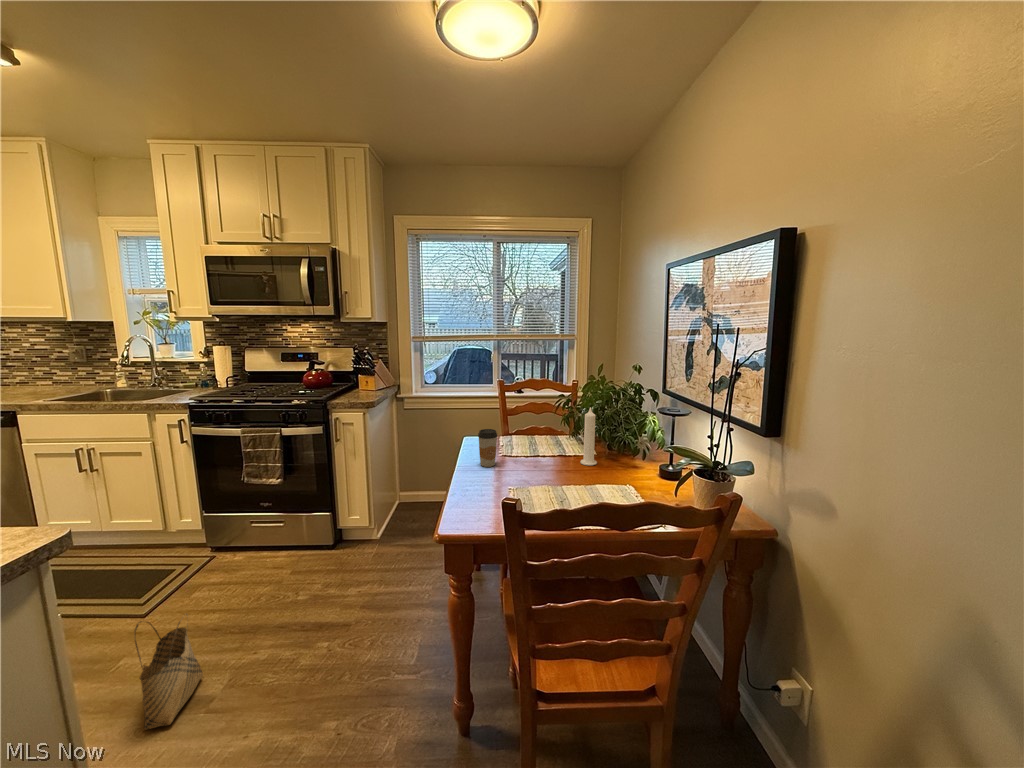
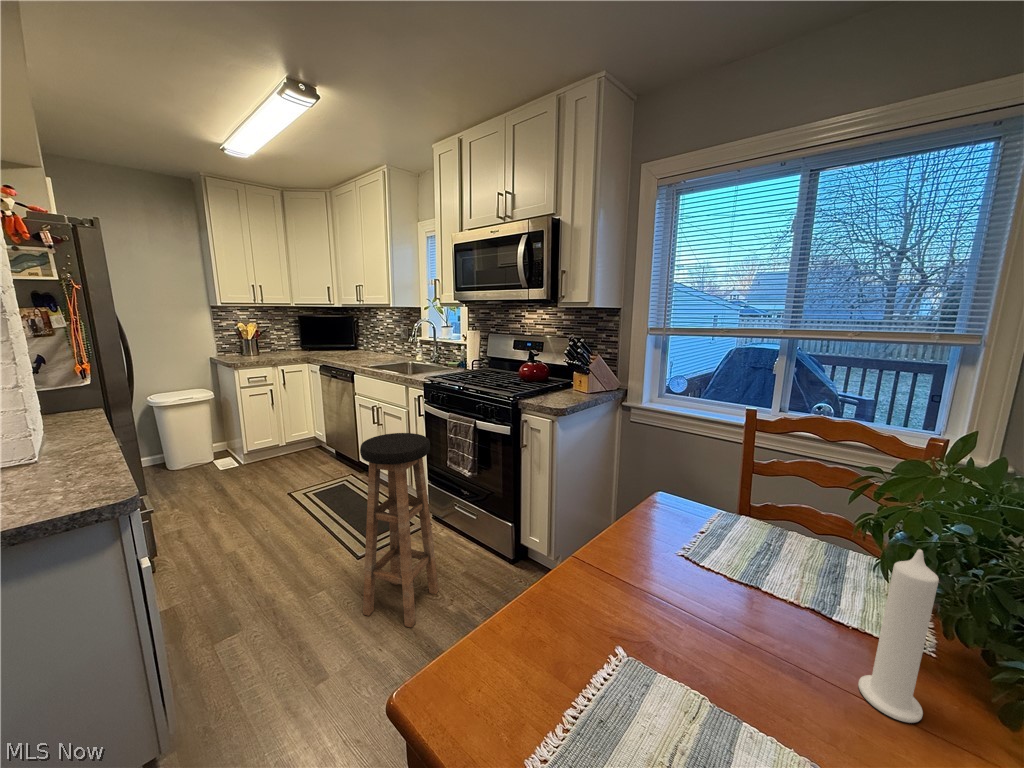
coffee cup: present [478,429,497,467] -> none [604,504,643,582]
bar stool: none [194,447,279,641] -> present [360,433,439,628]
woven basket: present [134,613,203,729] -> none [254,579,327,690]

